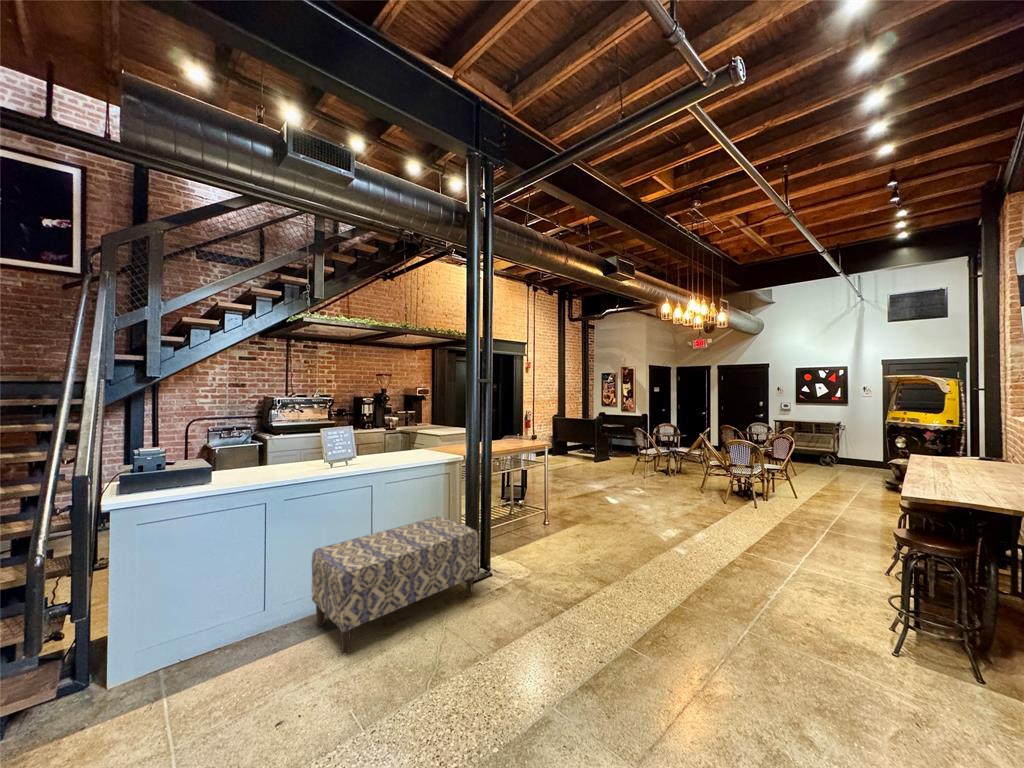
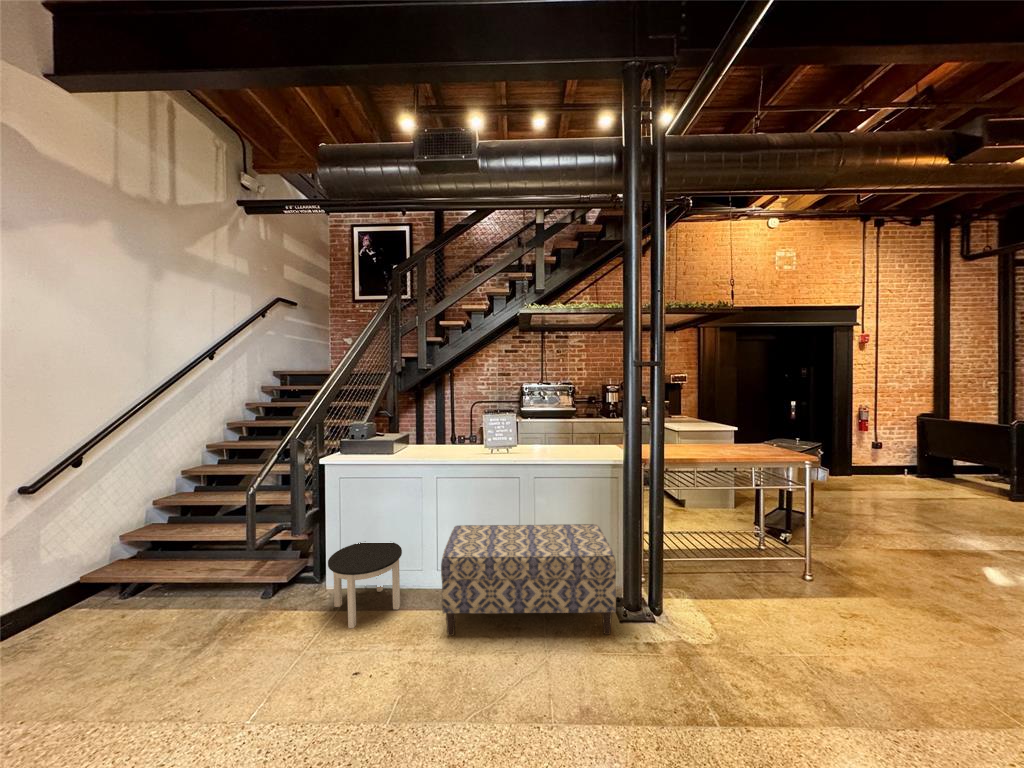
round table: none [153,592,262,707] -> present [328,542,402,628]

